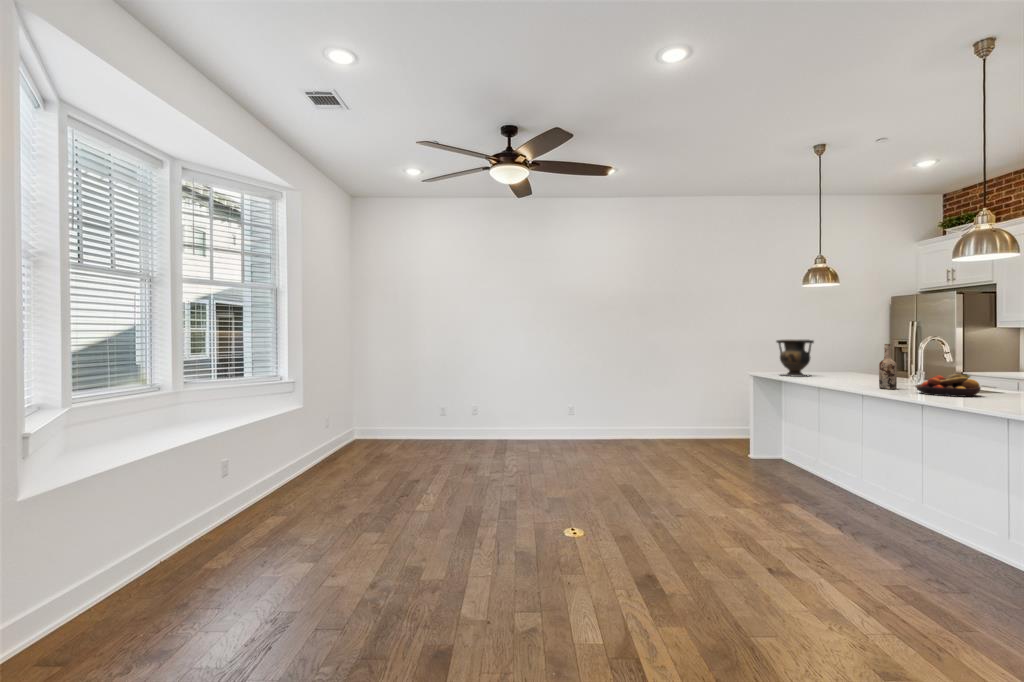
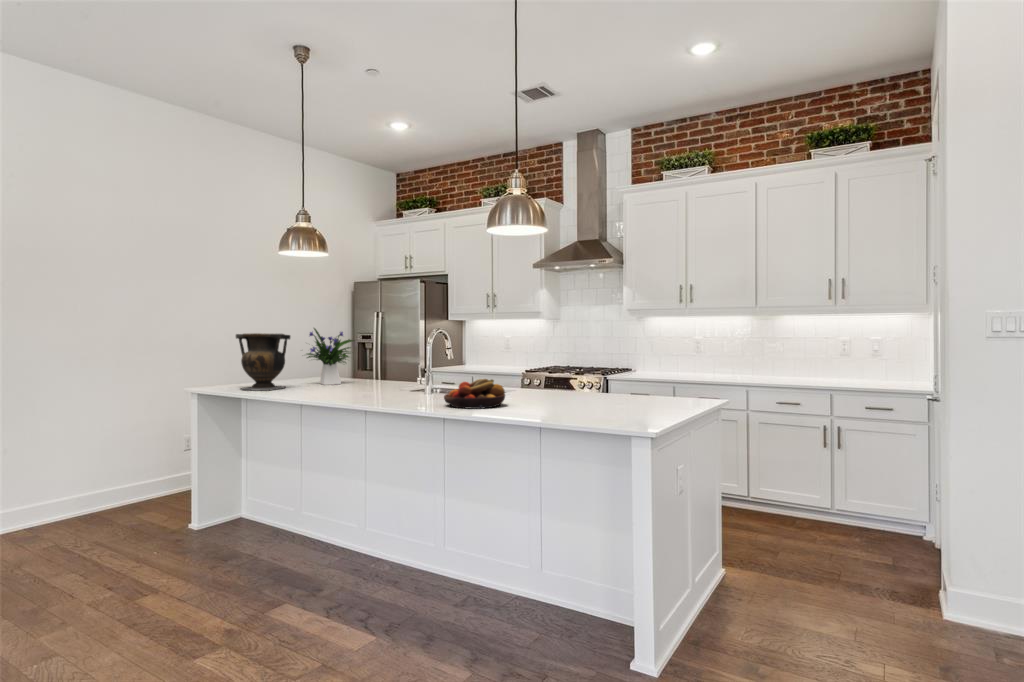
flower arrangement: none [825,335,874,377] -> present [307,328,354,385]
wine bottle: present [879,344,897,389] -> none [397,340,416,404]

